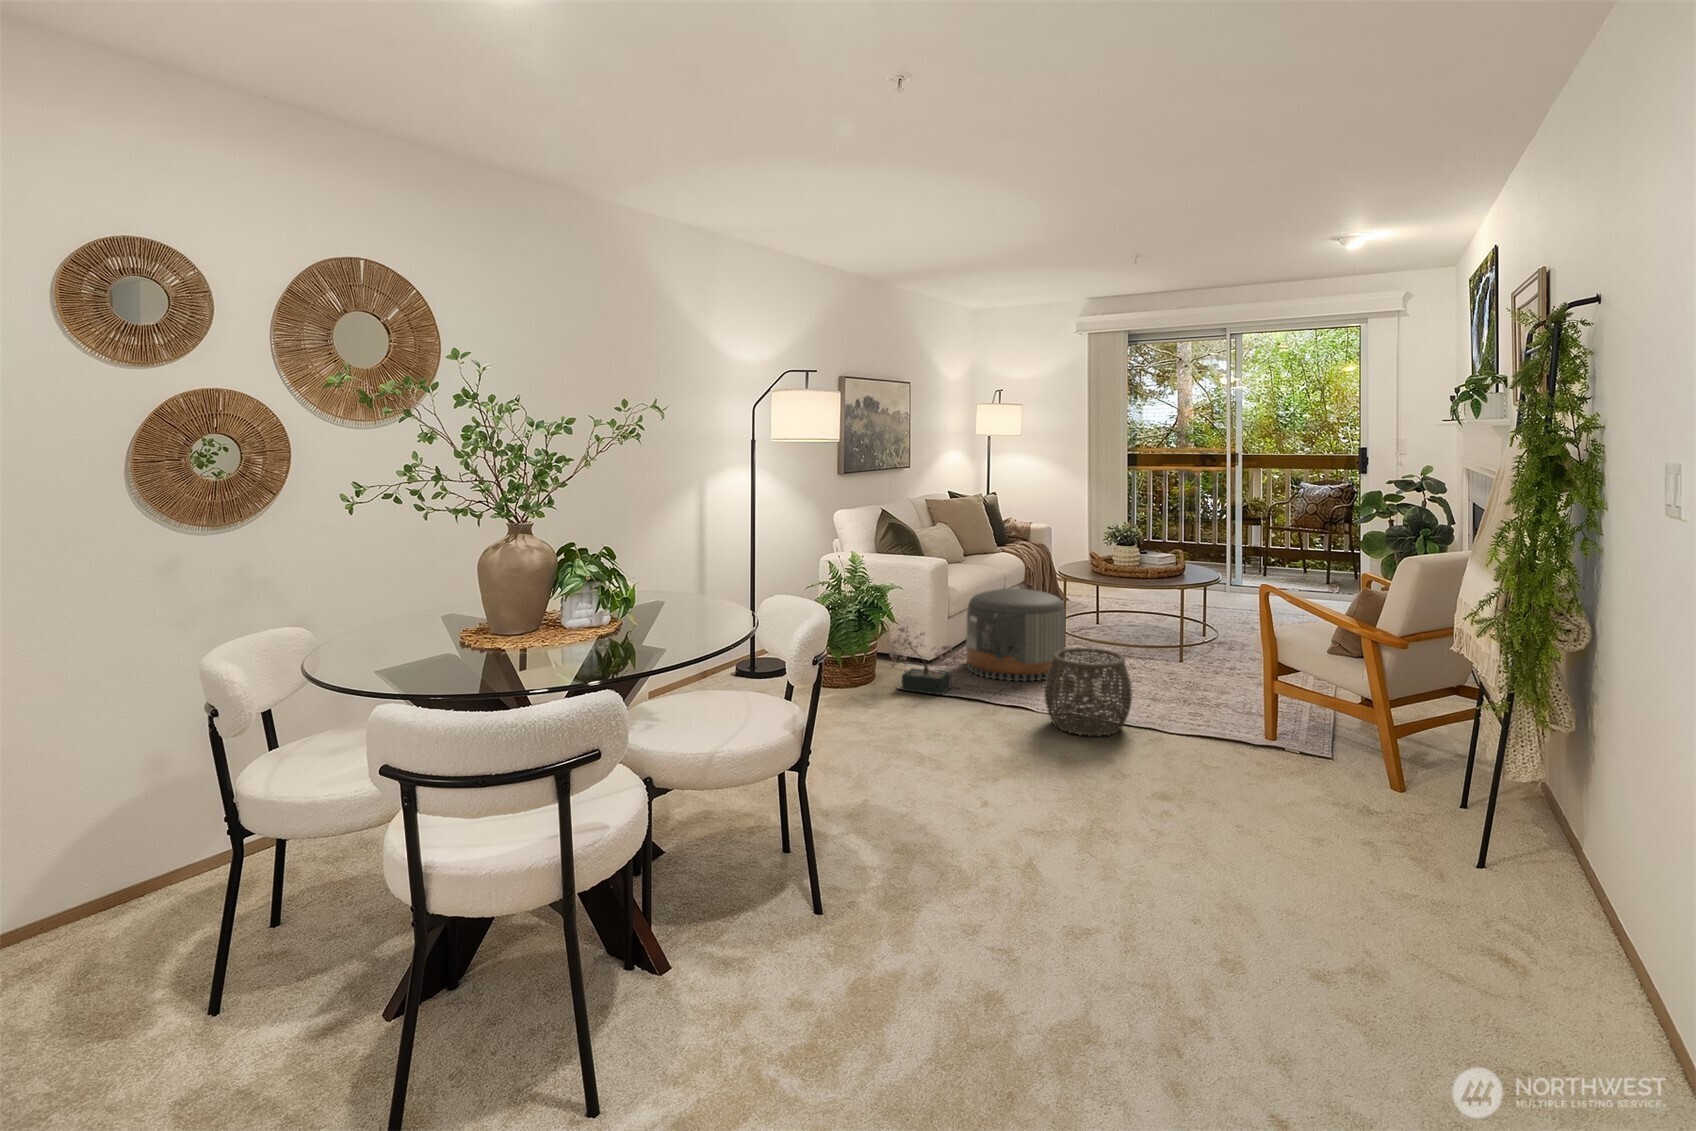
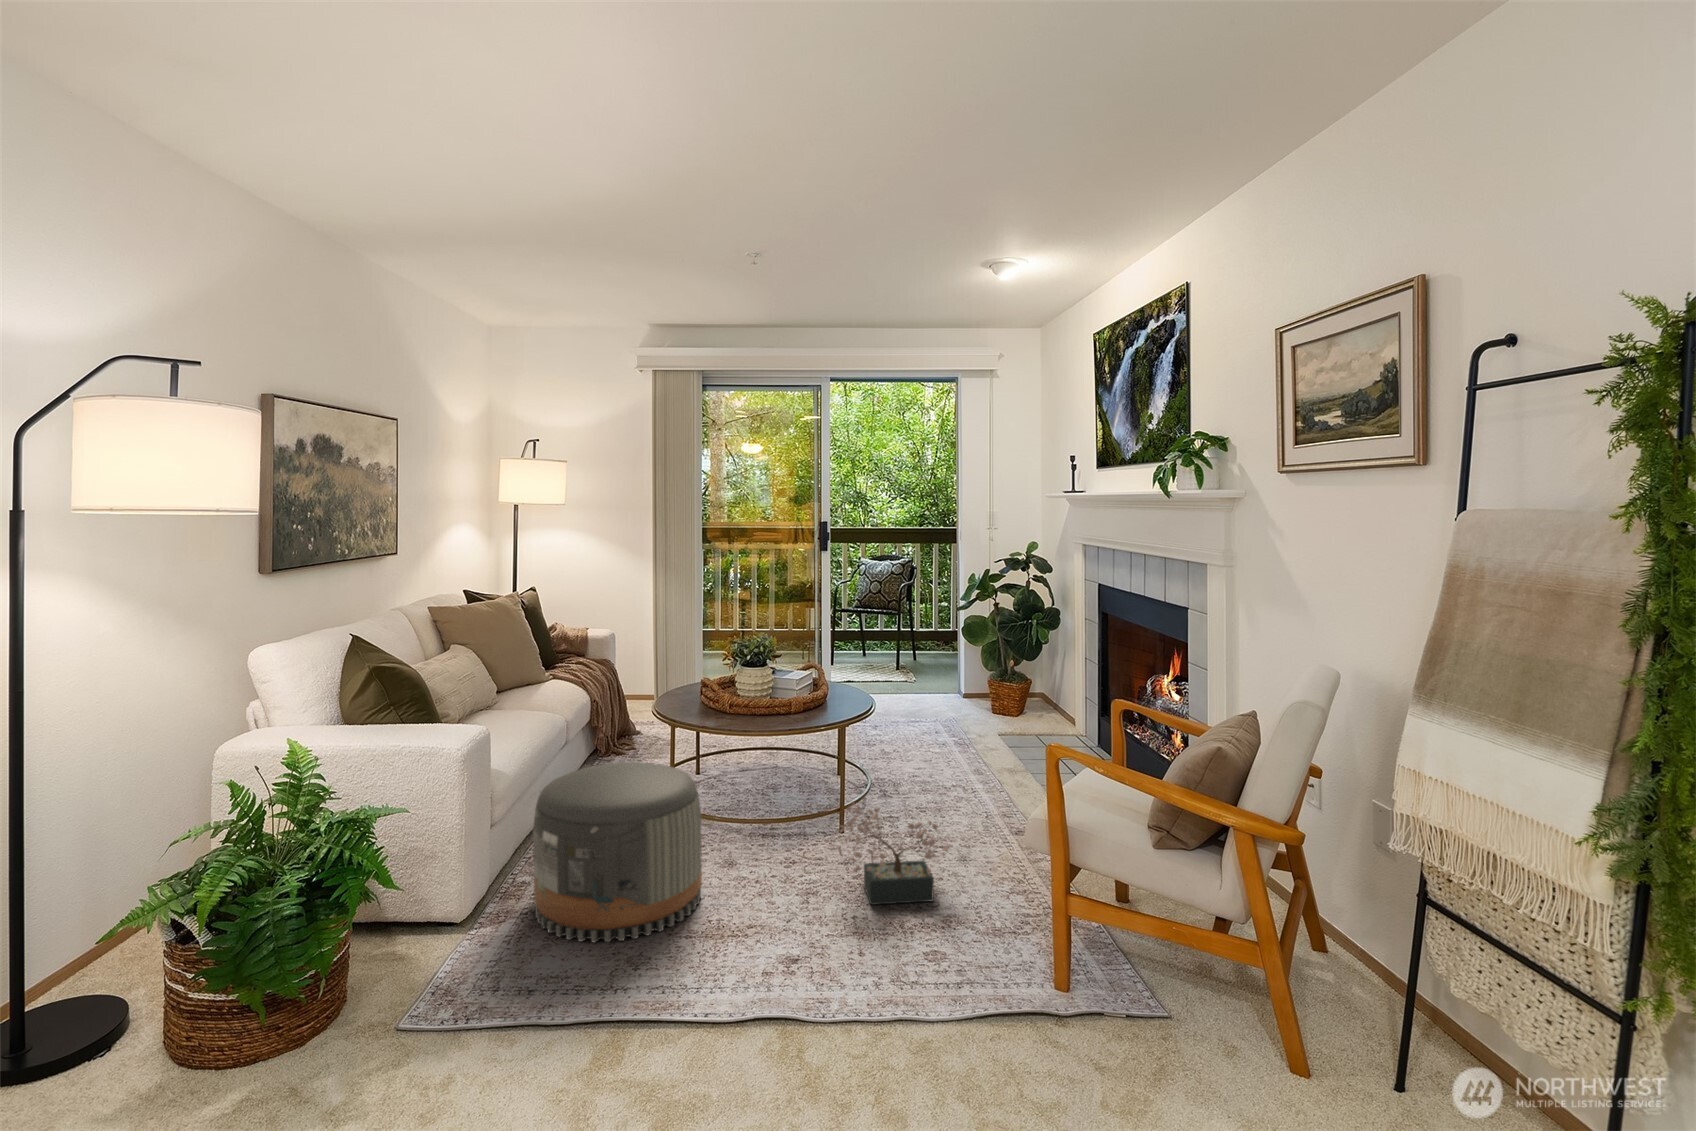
decorative plant: present [890,627,958,695] -> present [837,802,948,905]
woven basket: present [1044,648,1132,736] -> none [727,894,881,1086]

